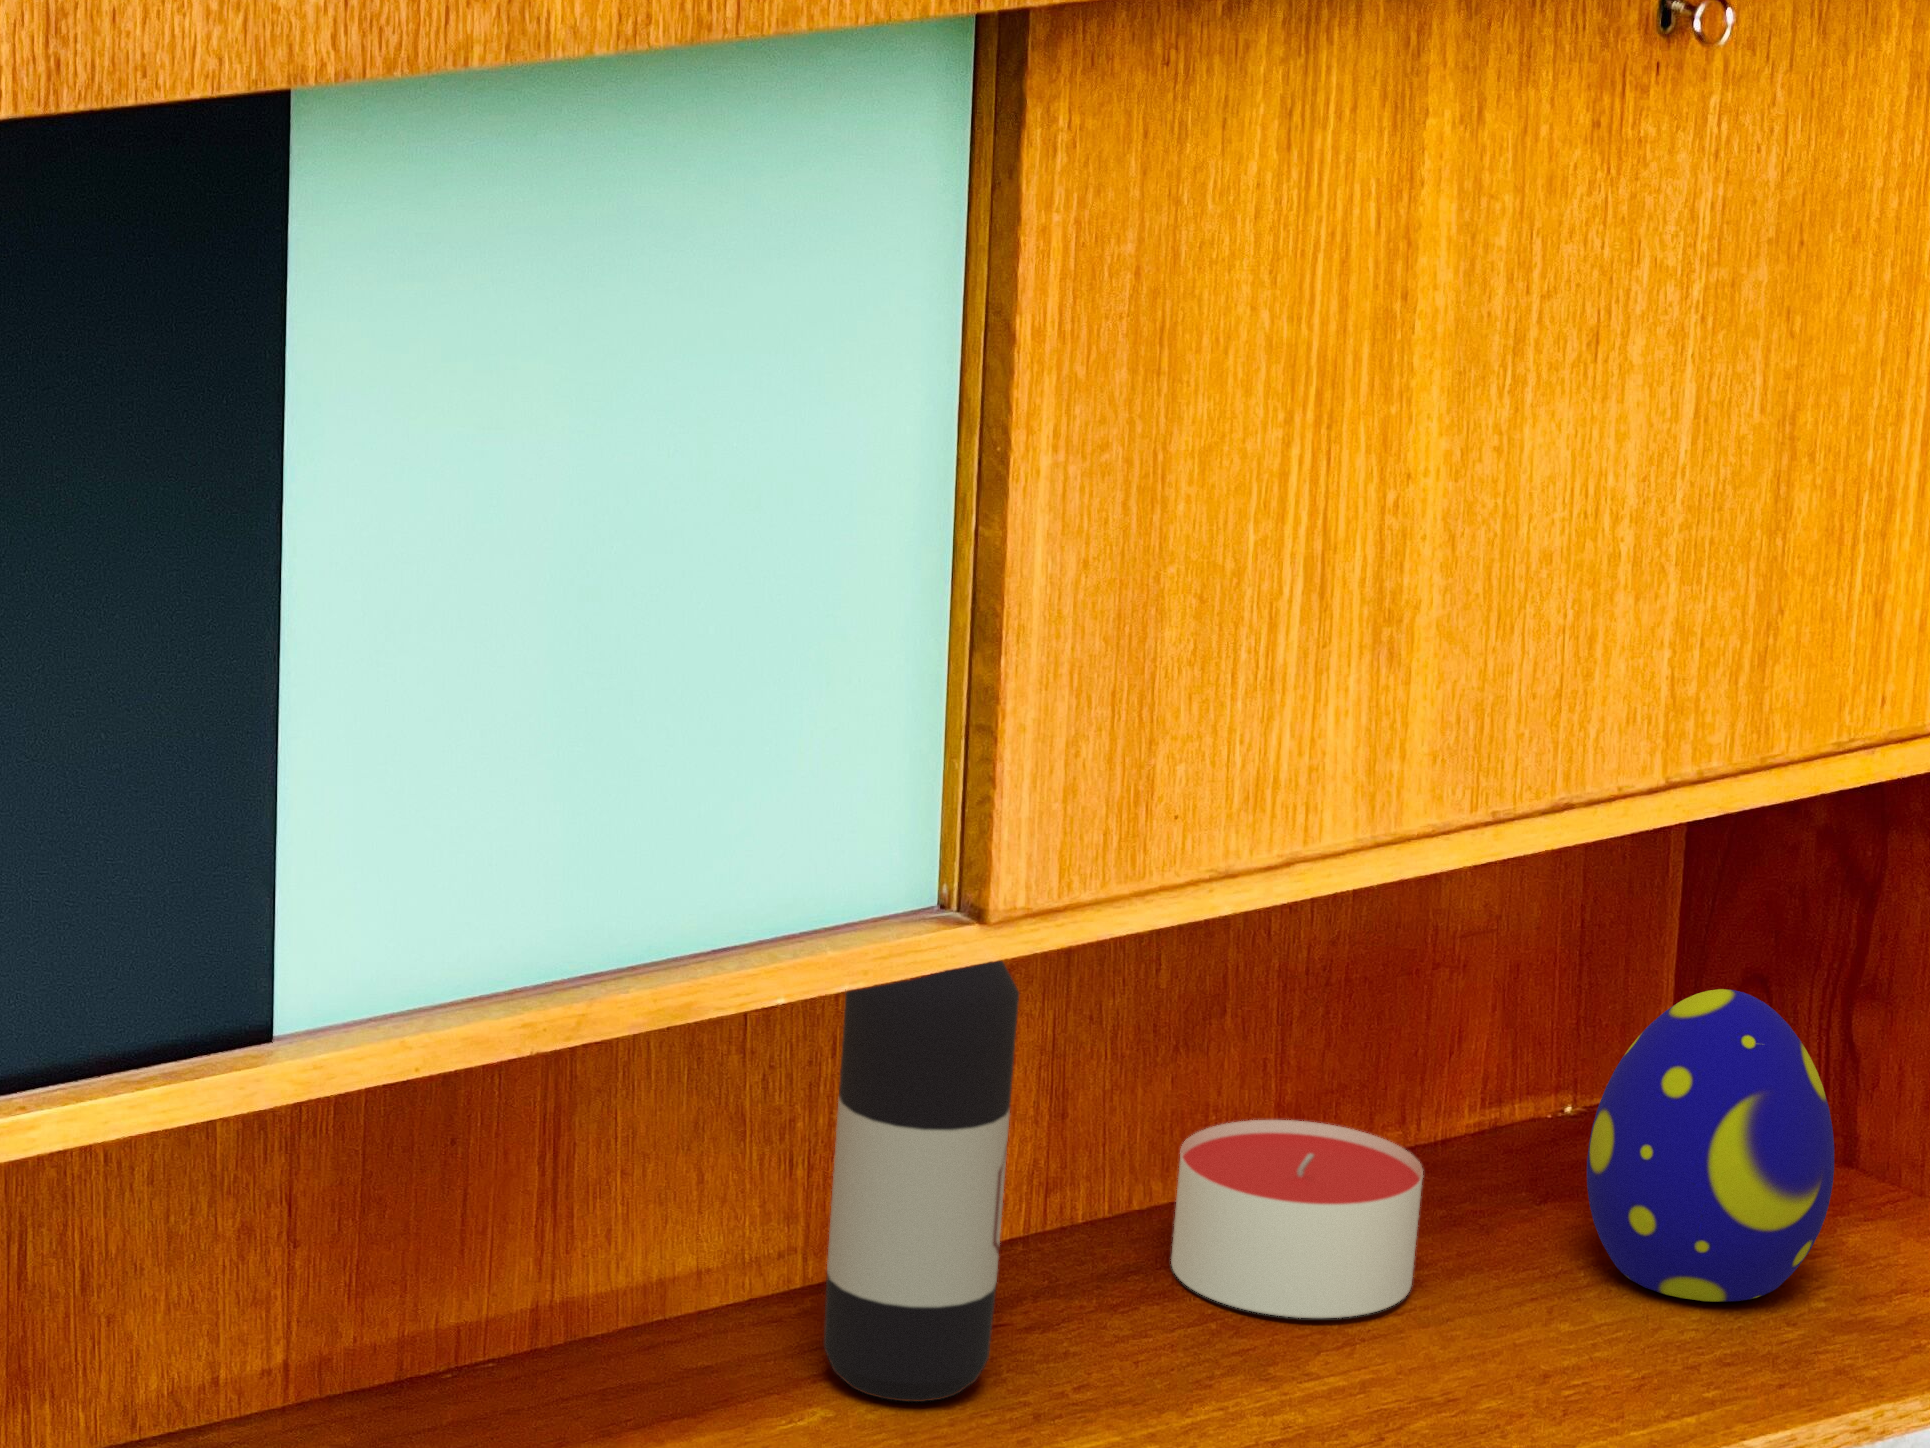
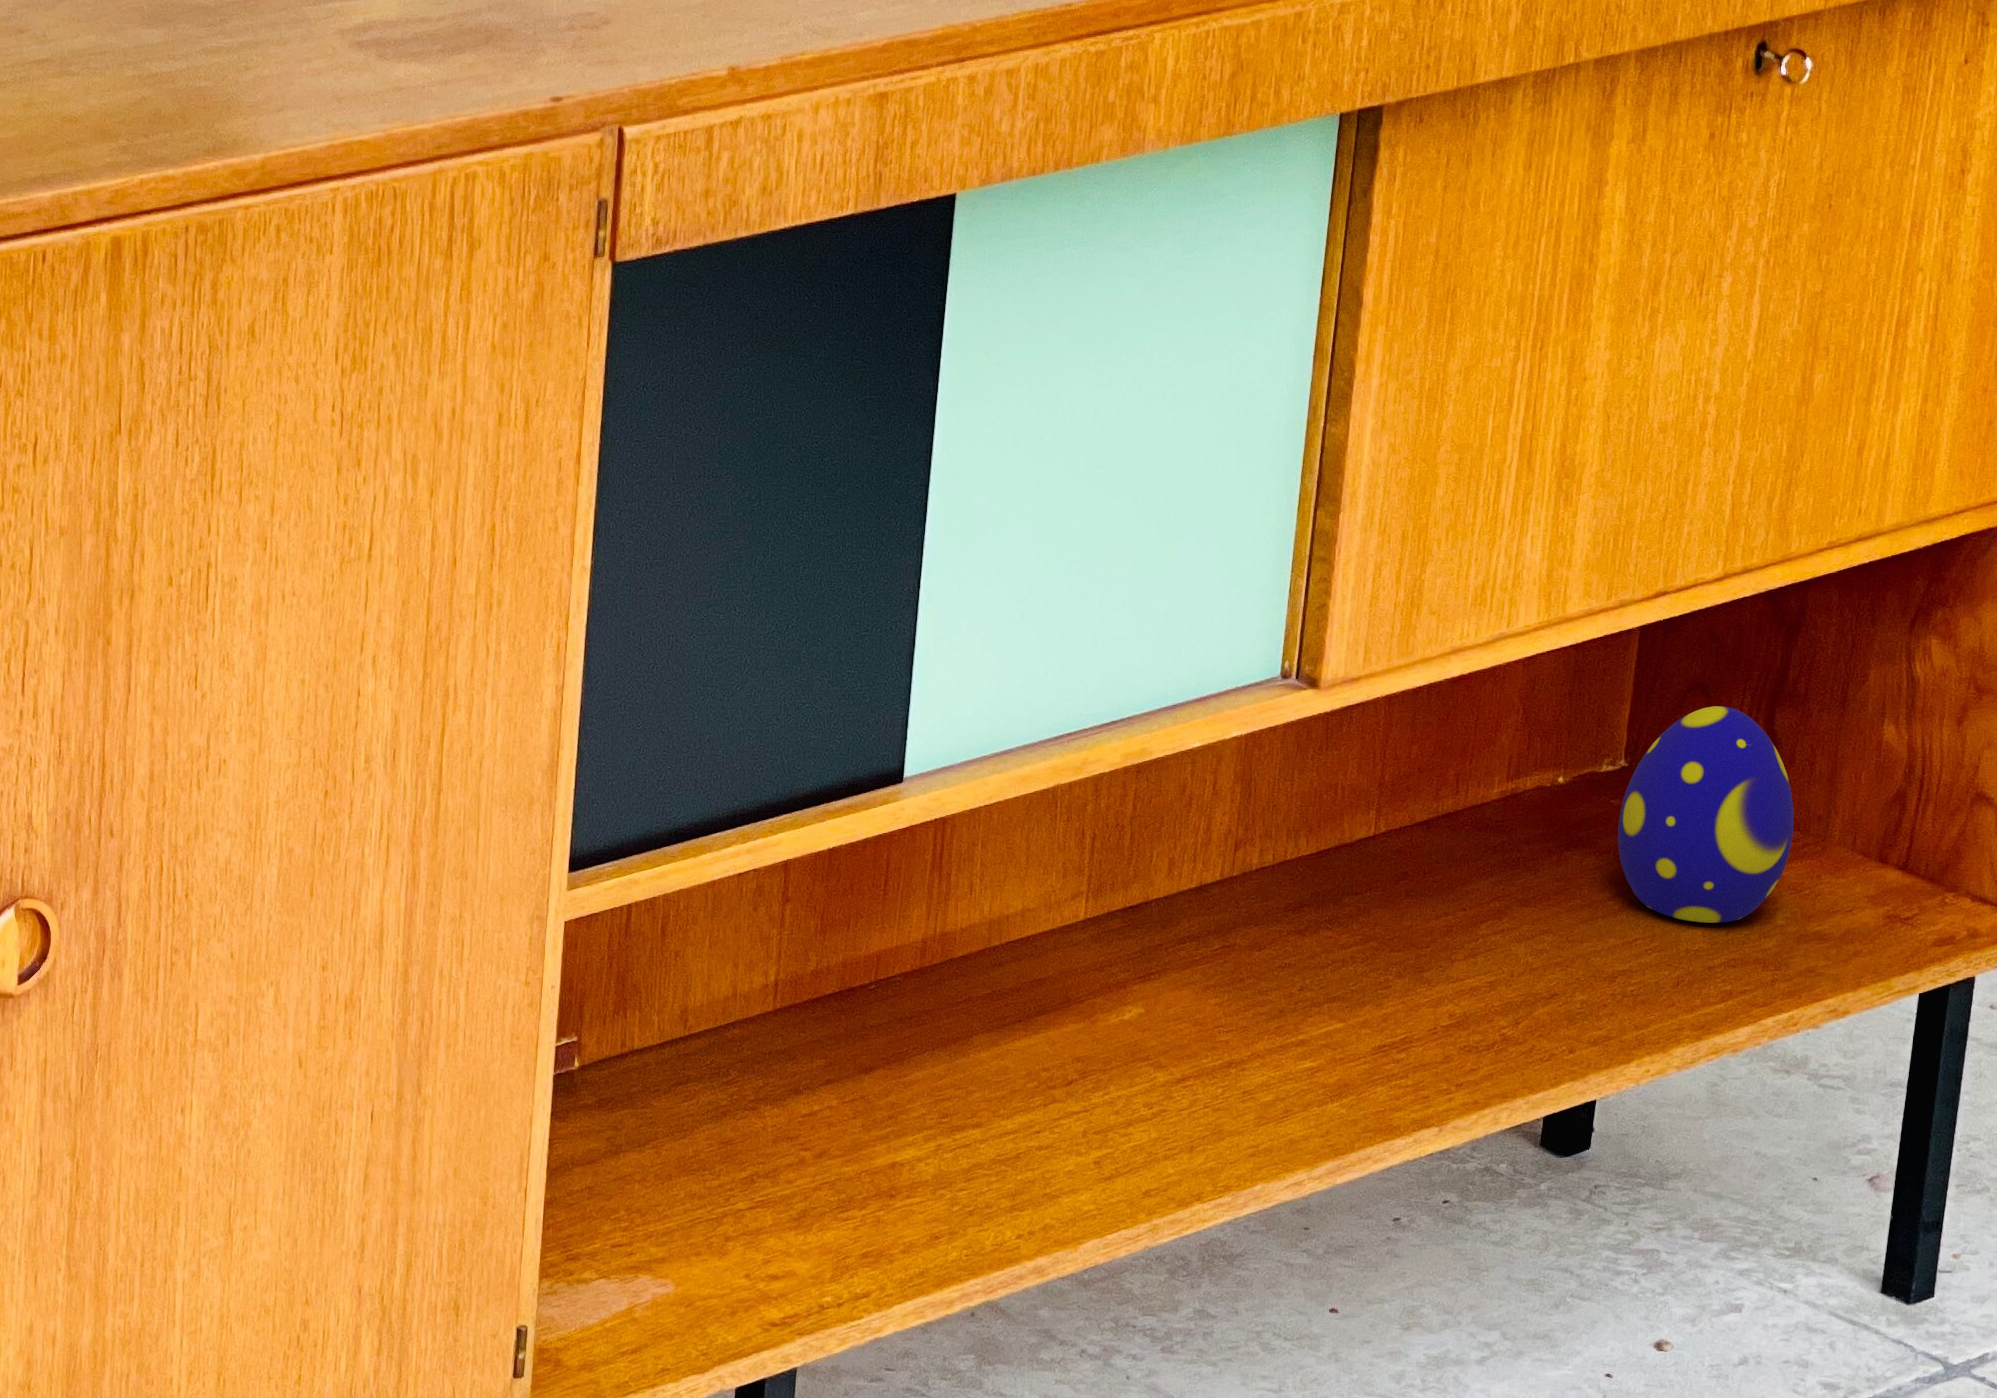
wine bottle: present [824,961,1019,1402] -> none [1140,569,1285,1008]
candle: present [1171,1120,1423,1318] -> none [1339,803,1518,942]

